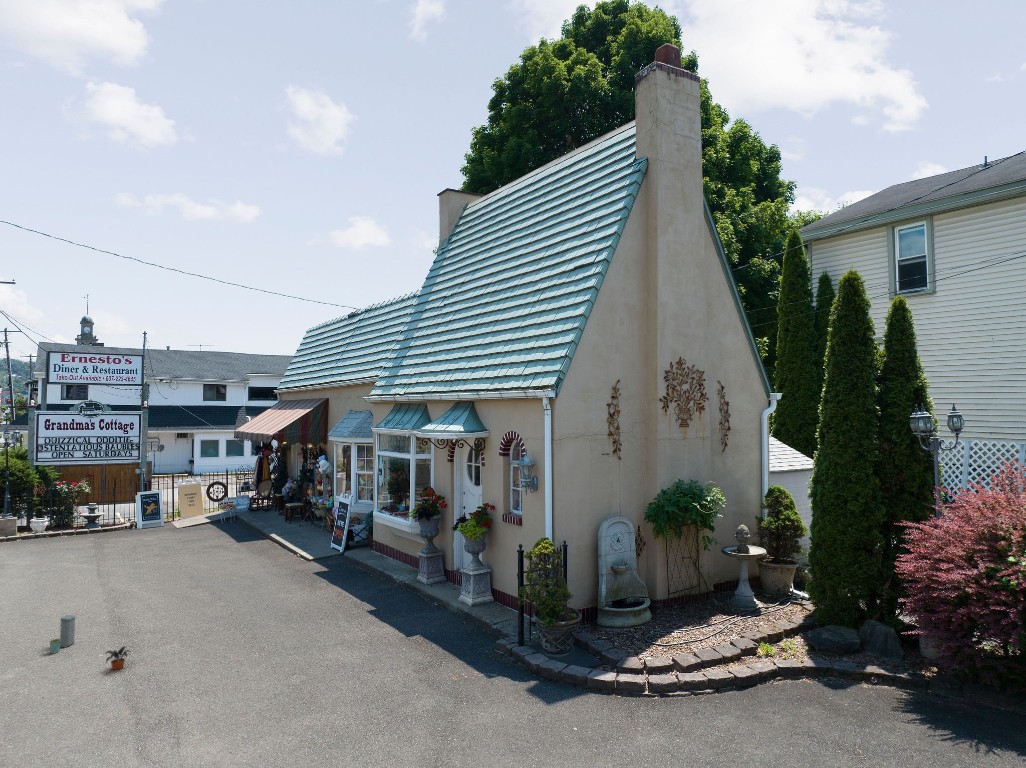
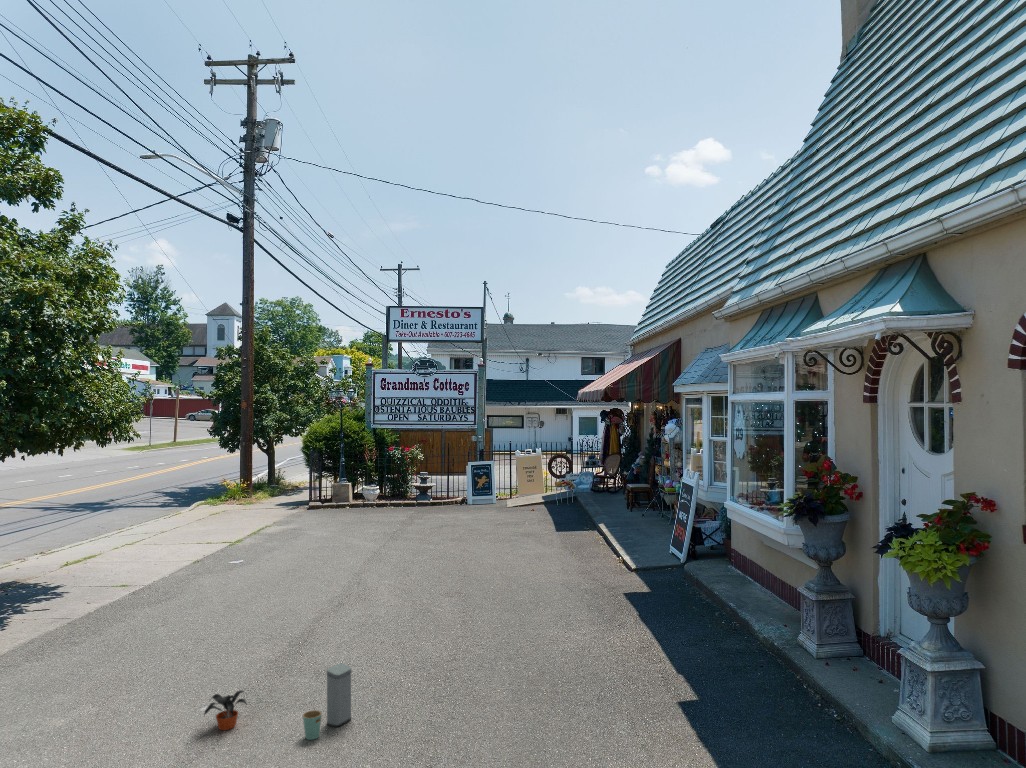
trash can: present [50,615,75,654] -> present [303,664,351,740]

